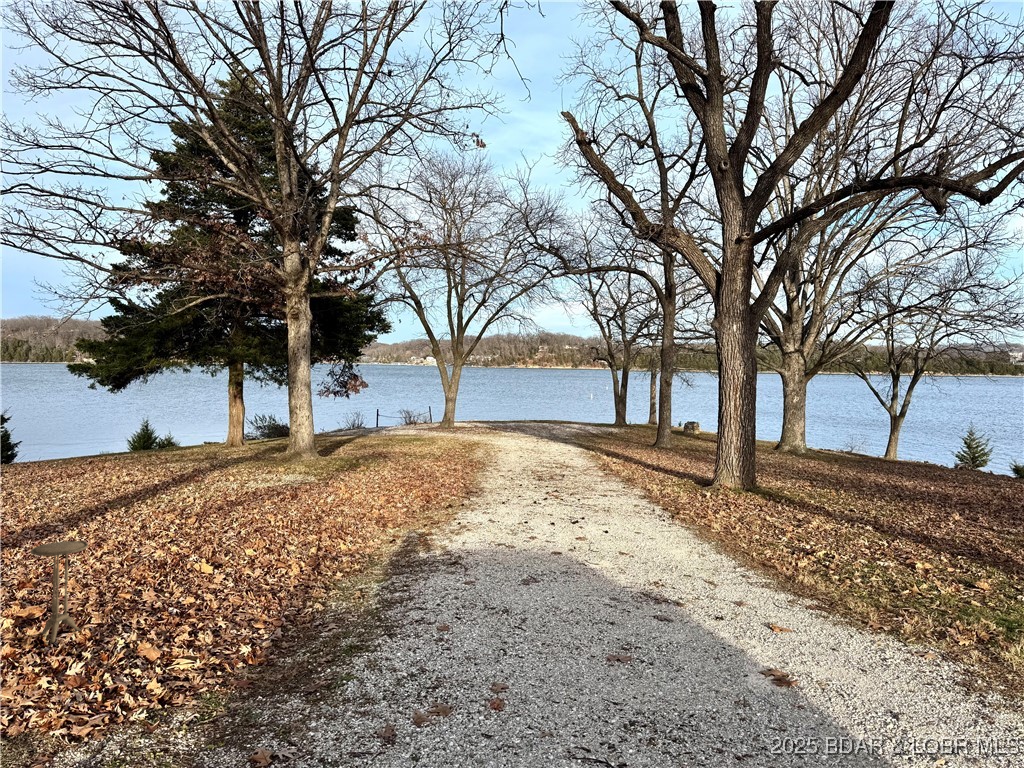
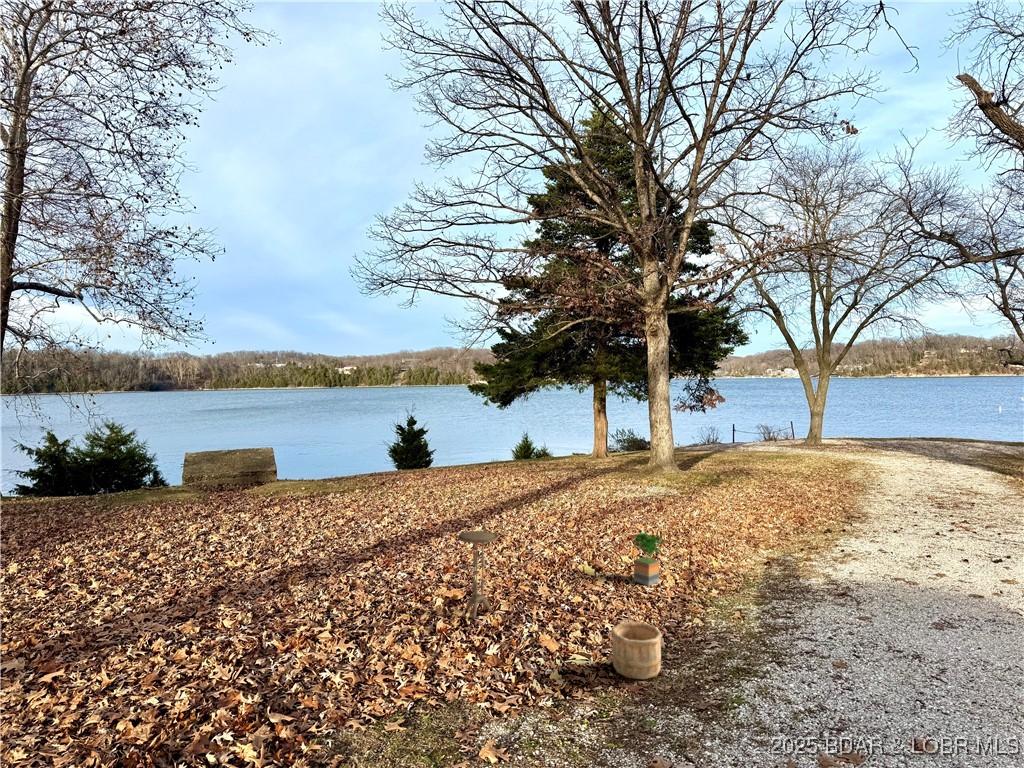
potted tree: none [256,522,290,575] -> present [634,533,664,586]
wooden bucket: none [220,611,274,667] -> present [611,622,662,679]

